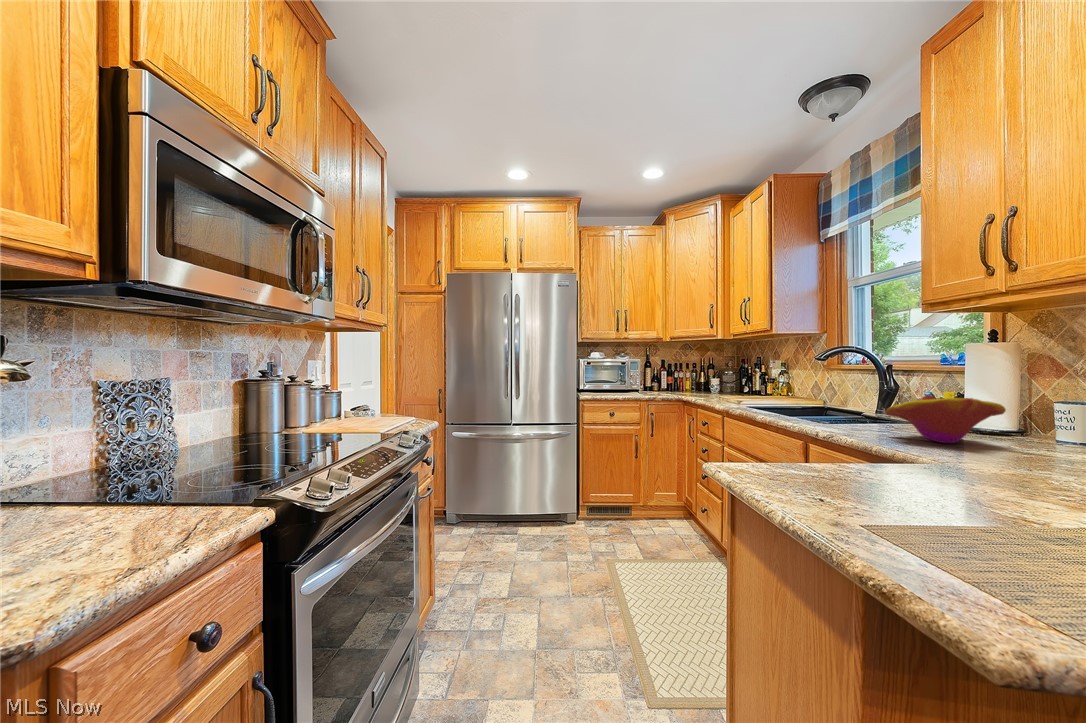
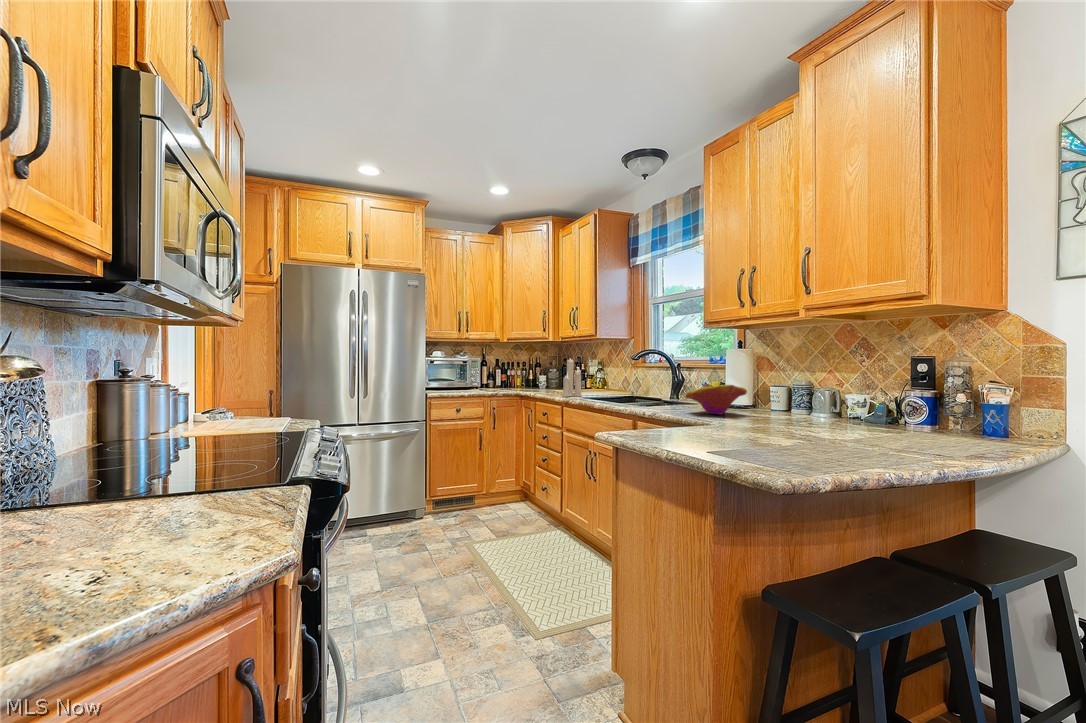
candle: none [723,352,750,405] -> present [562,359,582,397]

